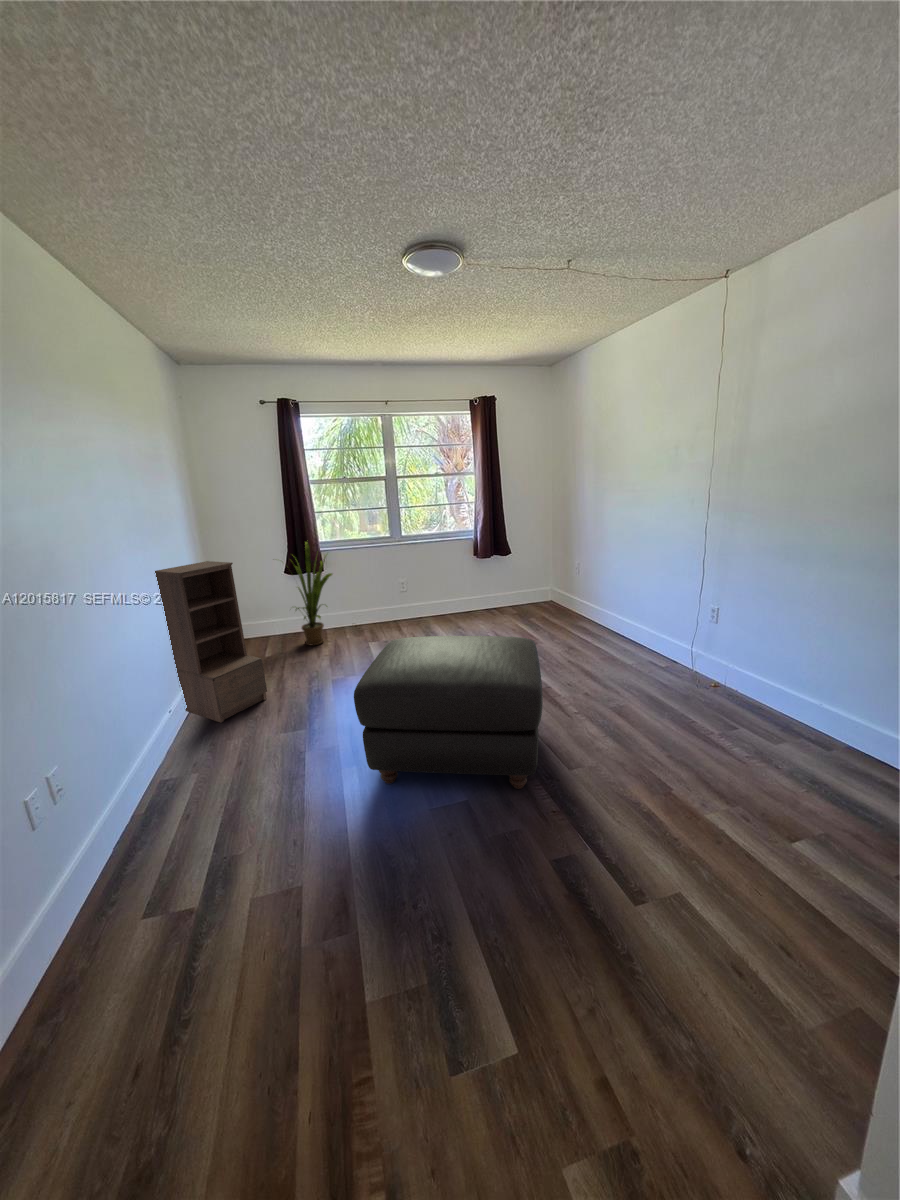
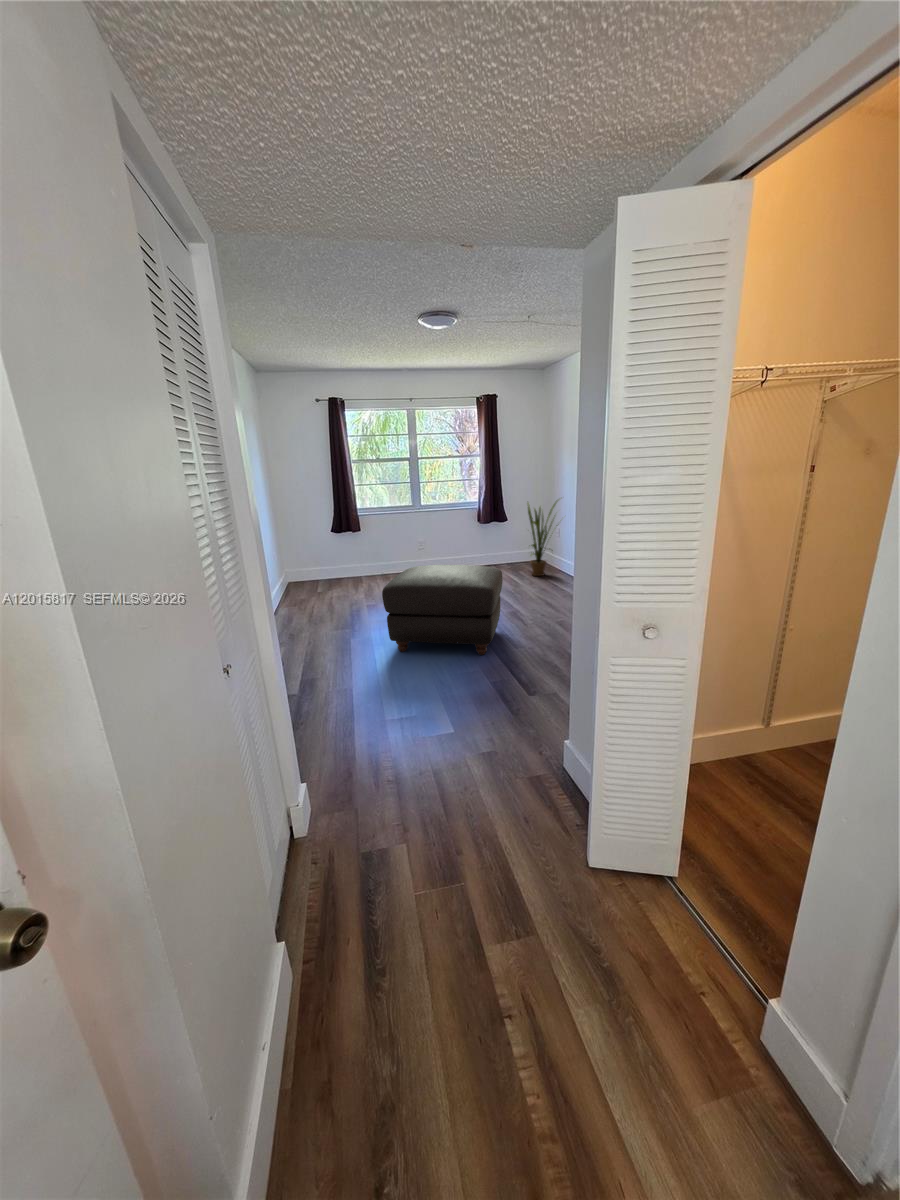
house plant: present [293,542,332,645] -> present [528,500,558,576]
bookshelf: present [155,561,267,723] -> none [251,516,322,624]

